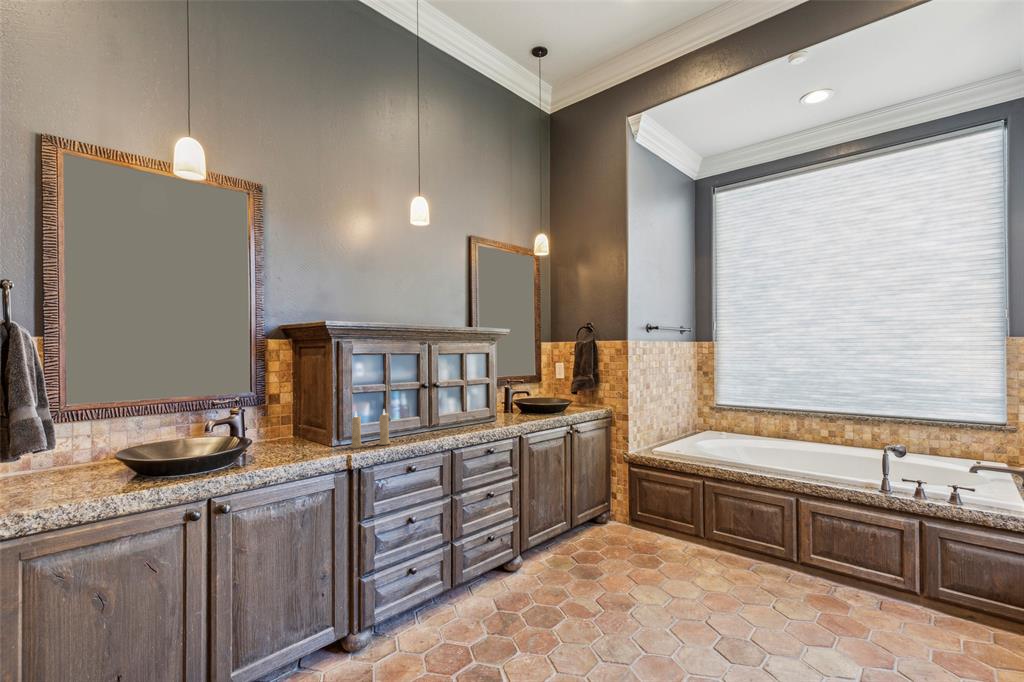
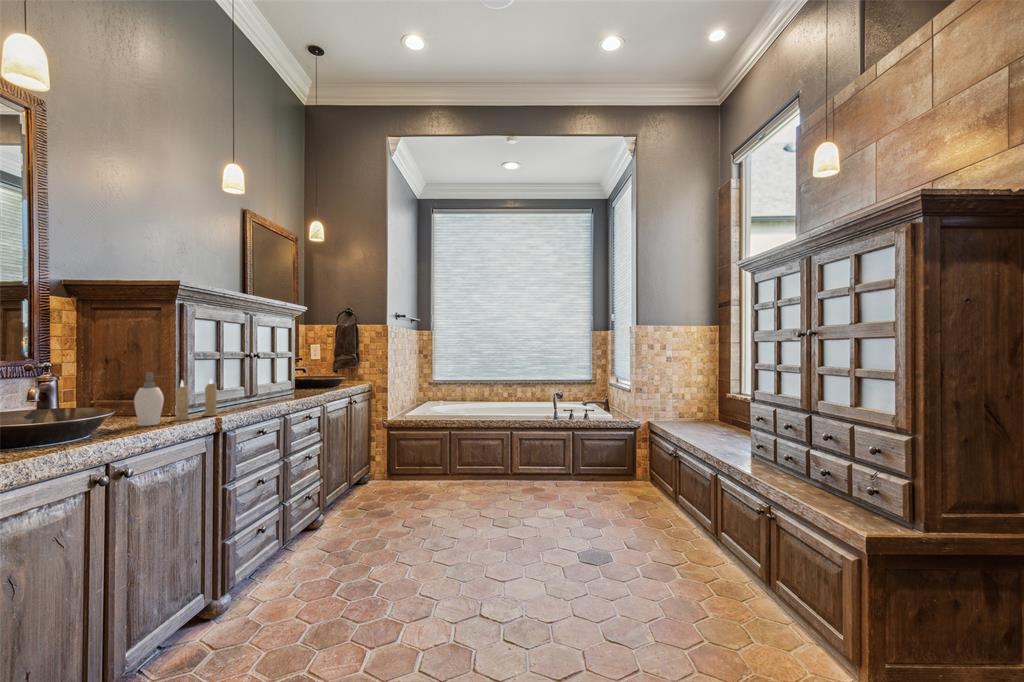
soap dispenser: none [314,405,335,452] -> present [134,372,164,426]

